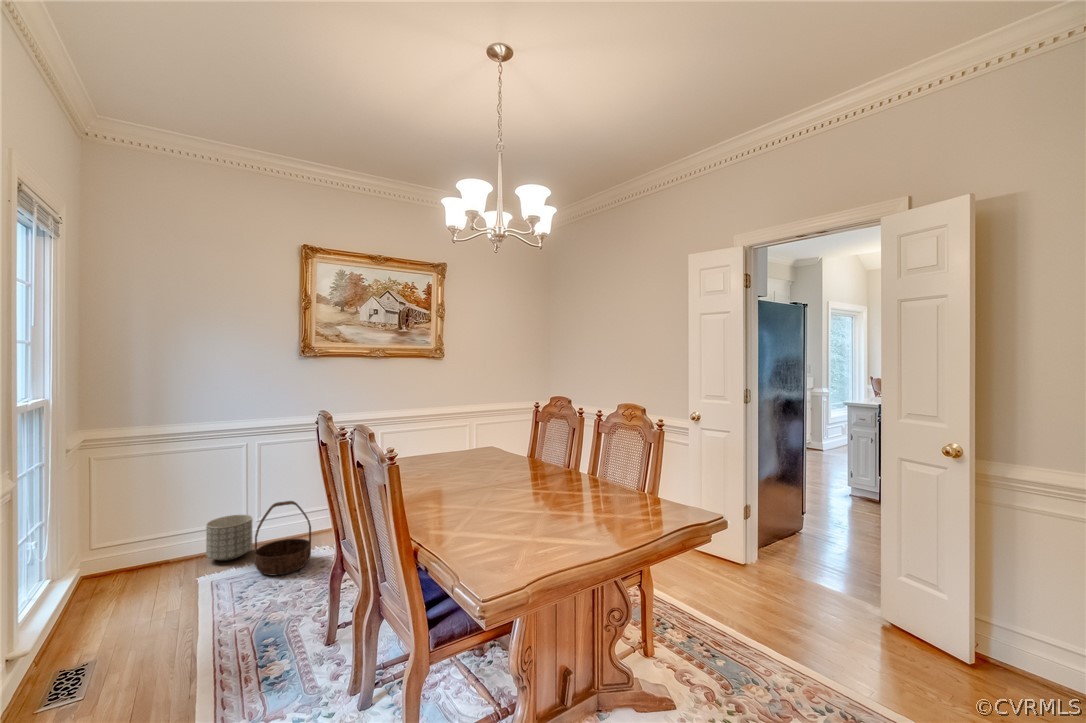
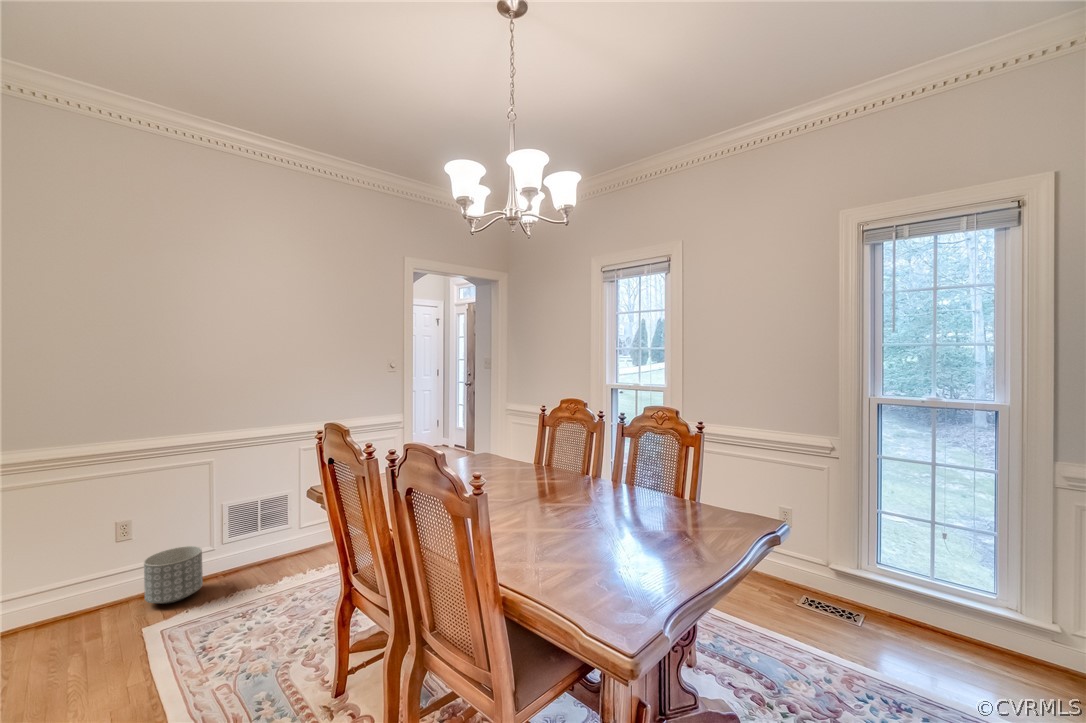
basket: present [255,501,311,575] -> none [212,527,280,616]

